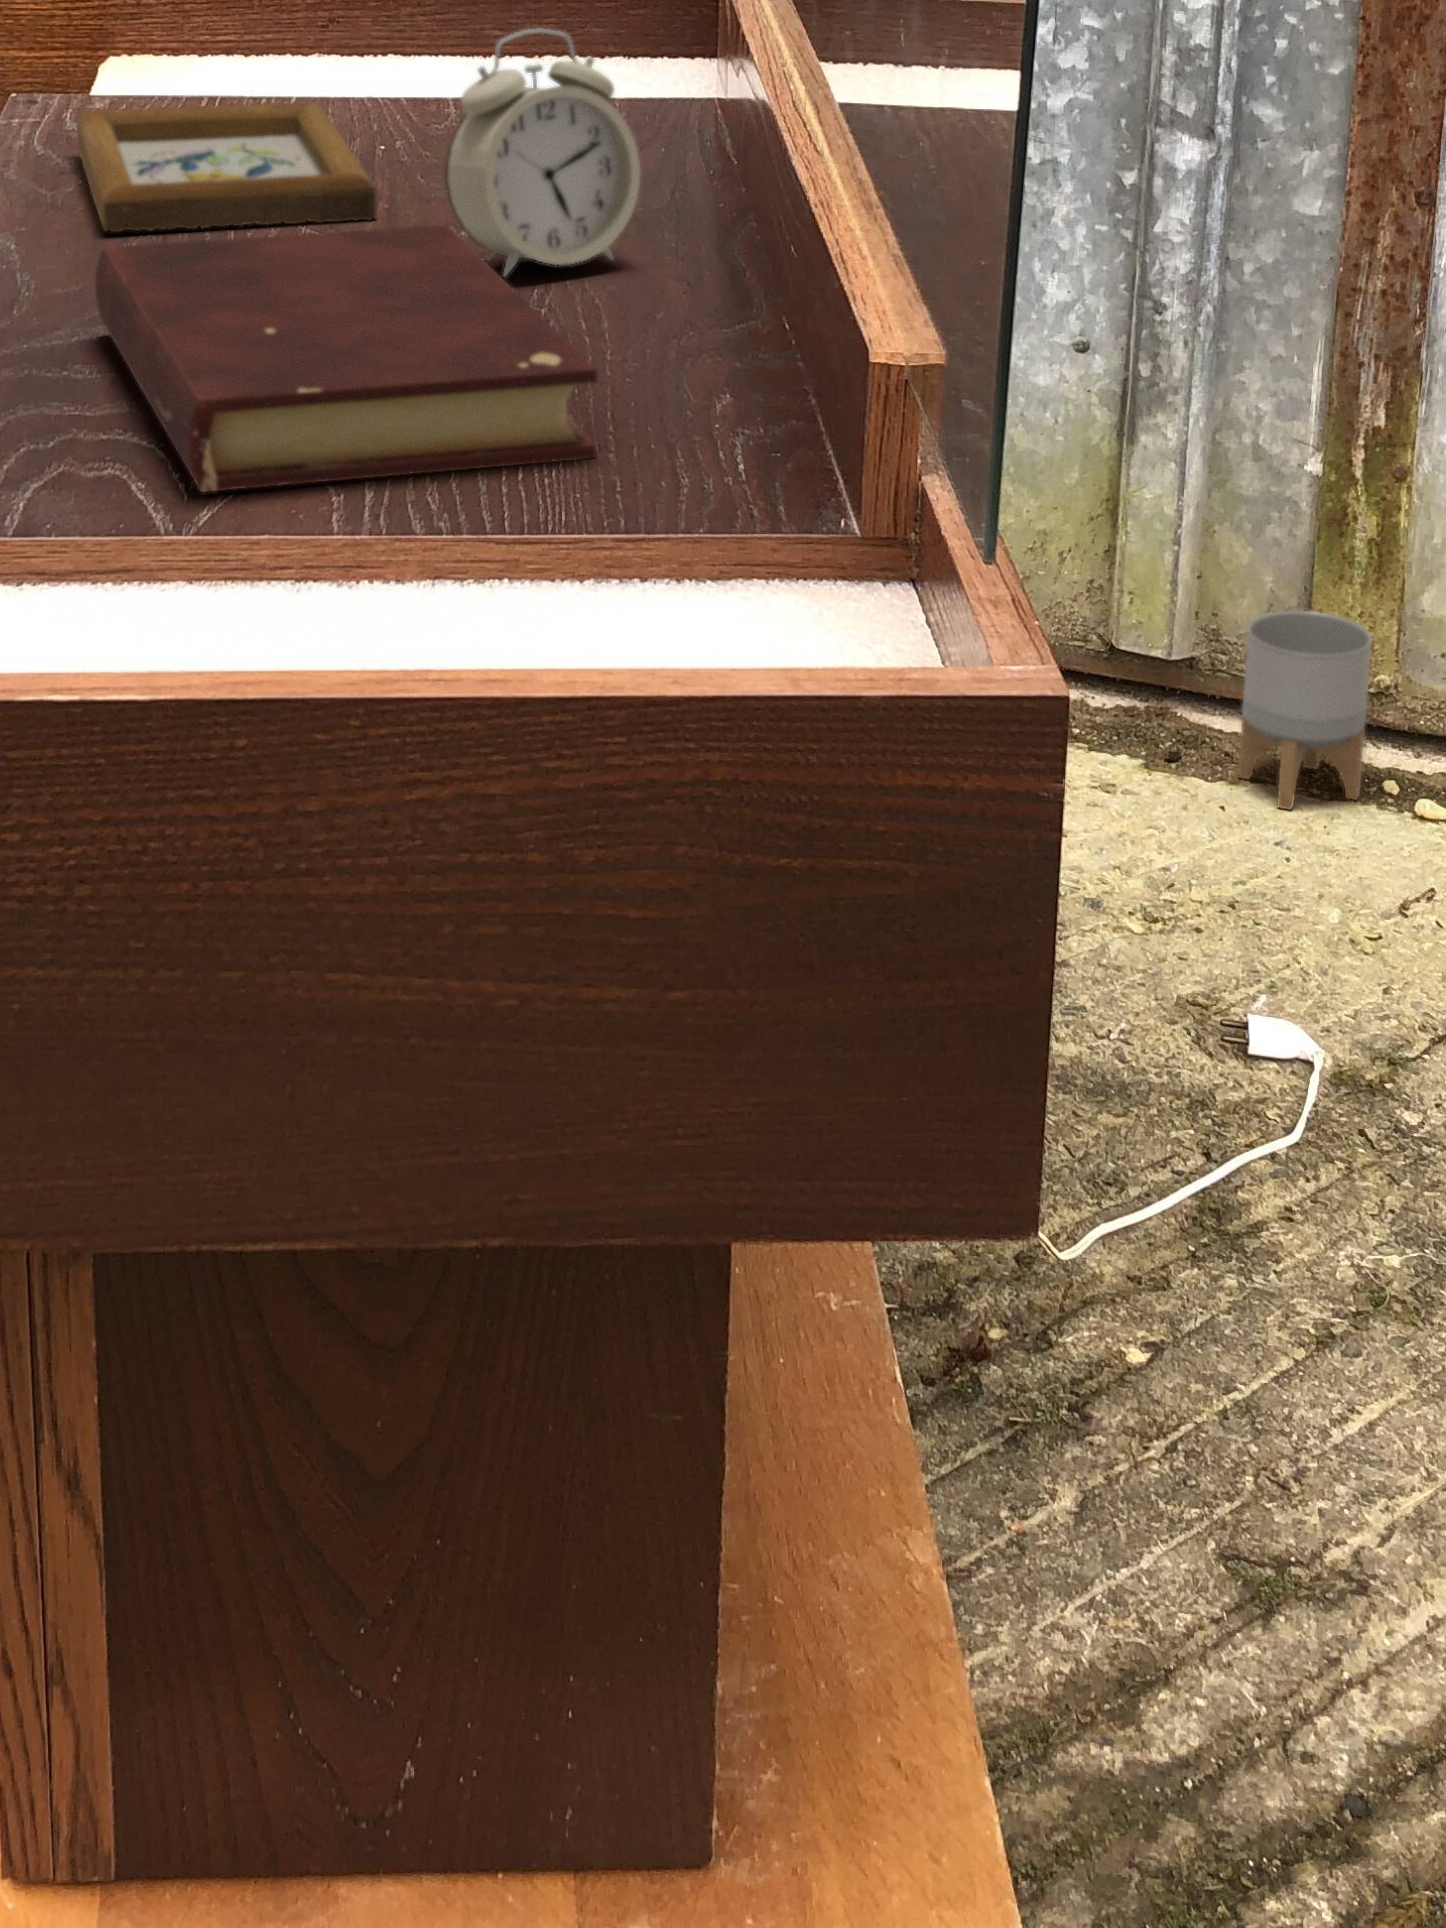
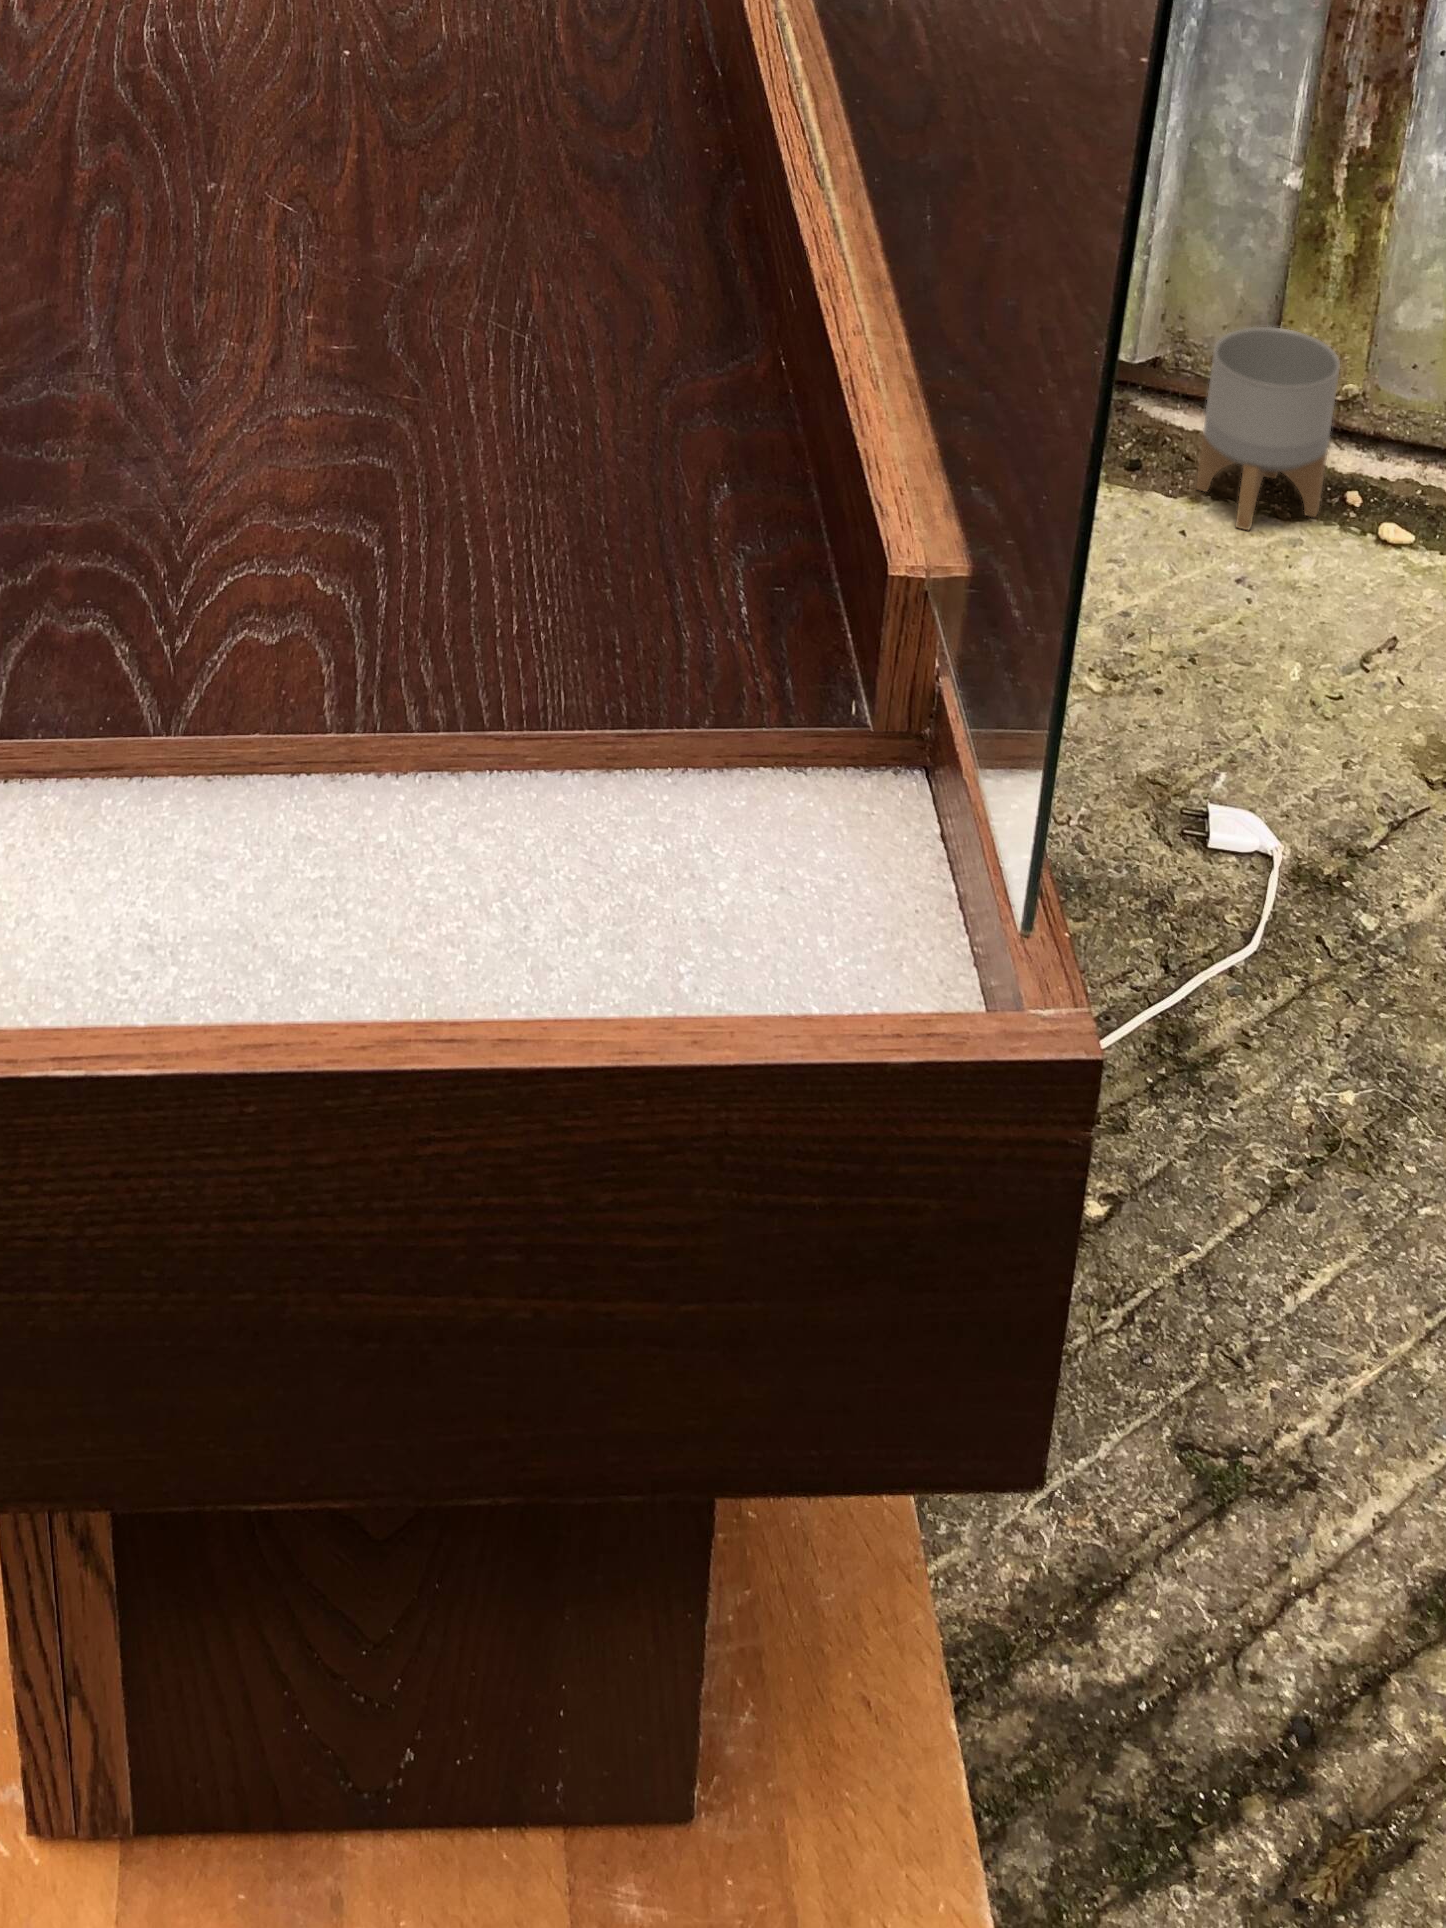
alarm clock: present [446,29,640,276] -> none [431,46,635,309]
picture frame: present [77,102,377,232] -> none [33,11,354,222]
book: present [95,225,598,492] -> none [72,278,608,704]

